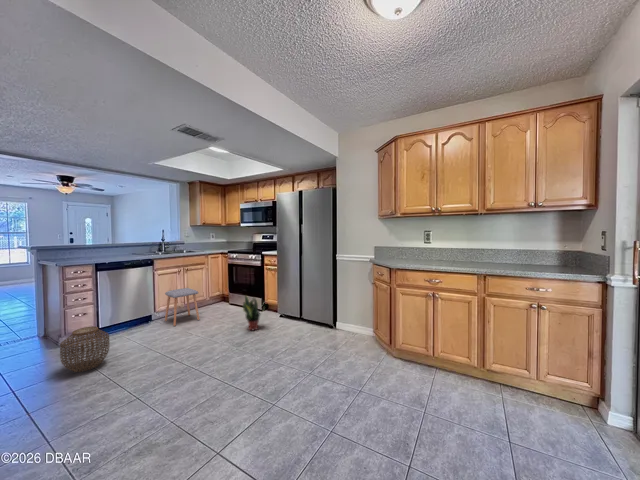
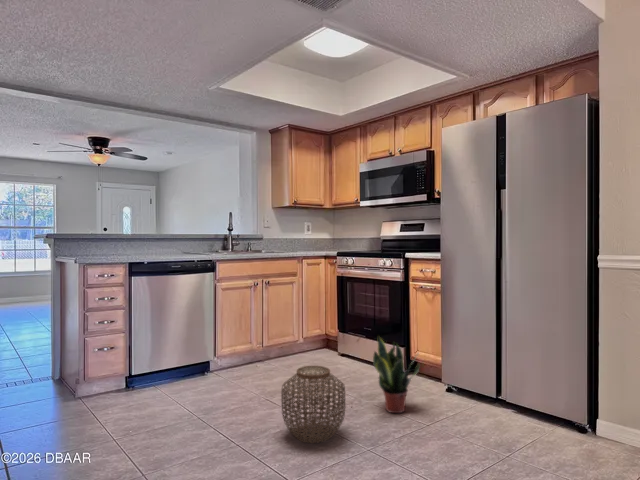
stool: present [165,288,199,326] -> none [230,317,289,386]
woven basket: present [60,326,109,372] -> present [281,366,345,443]

